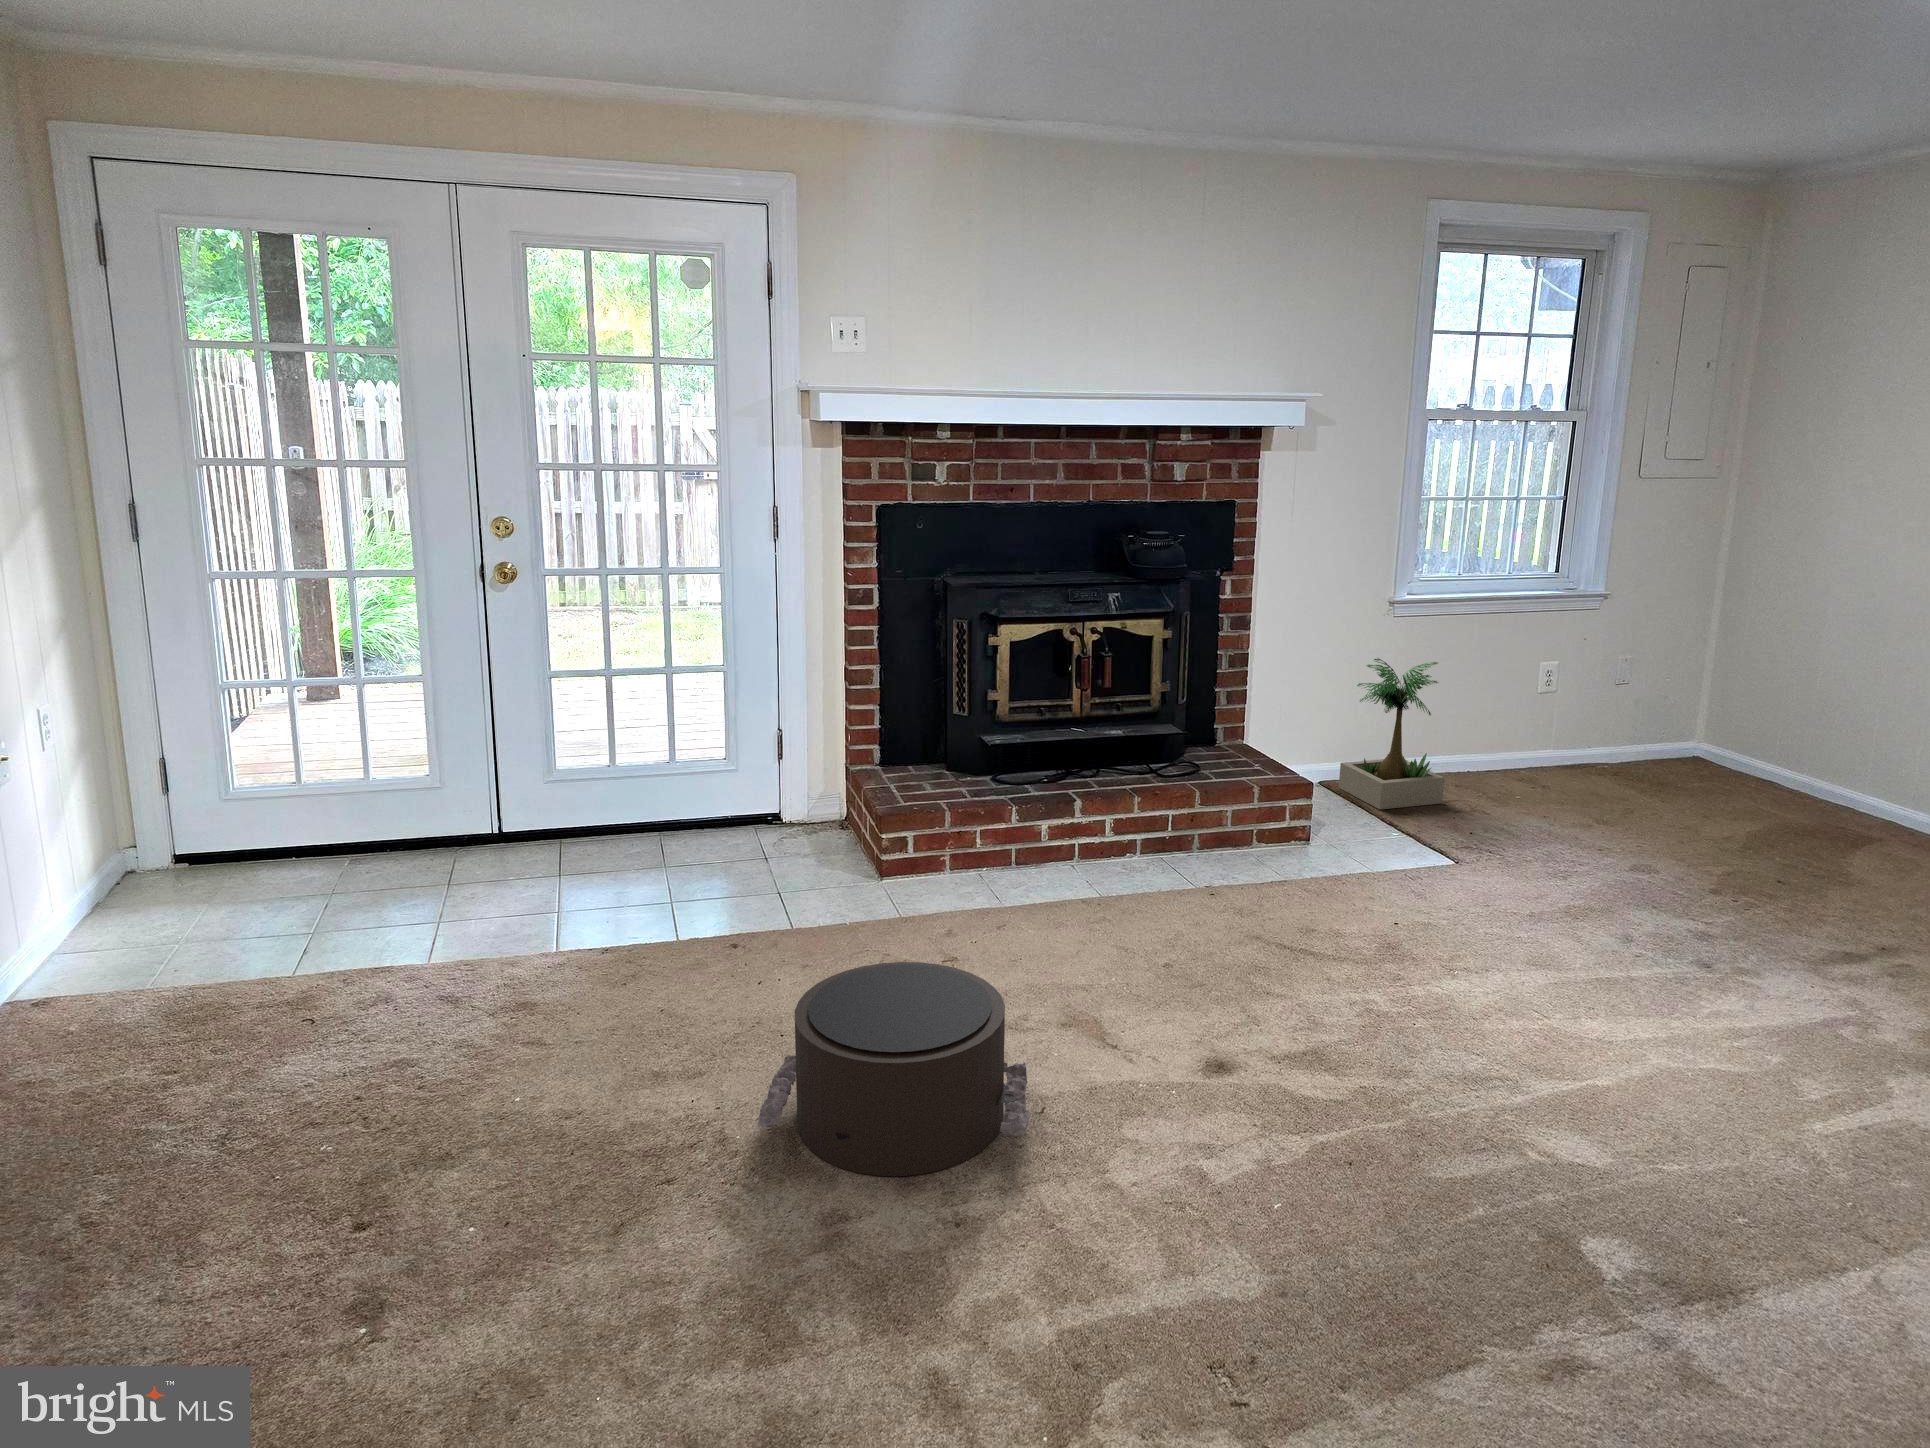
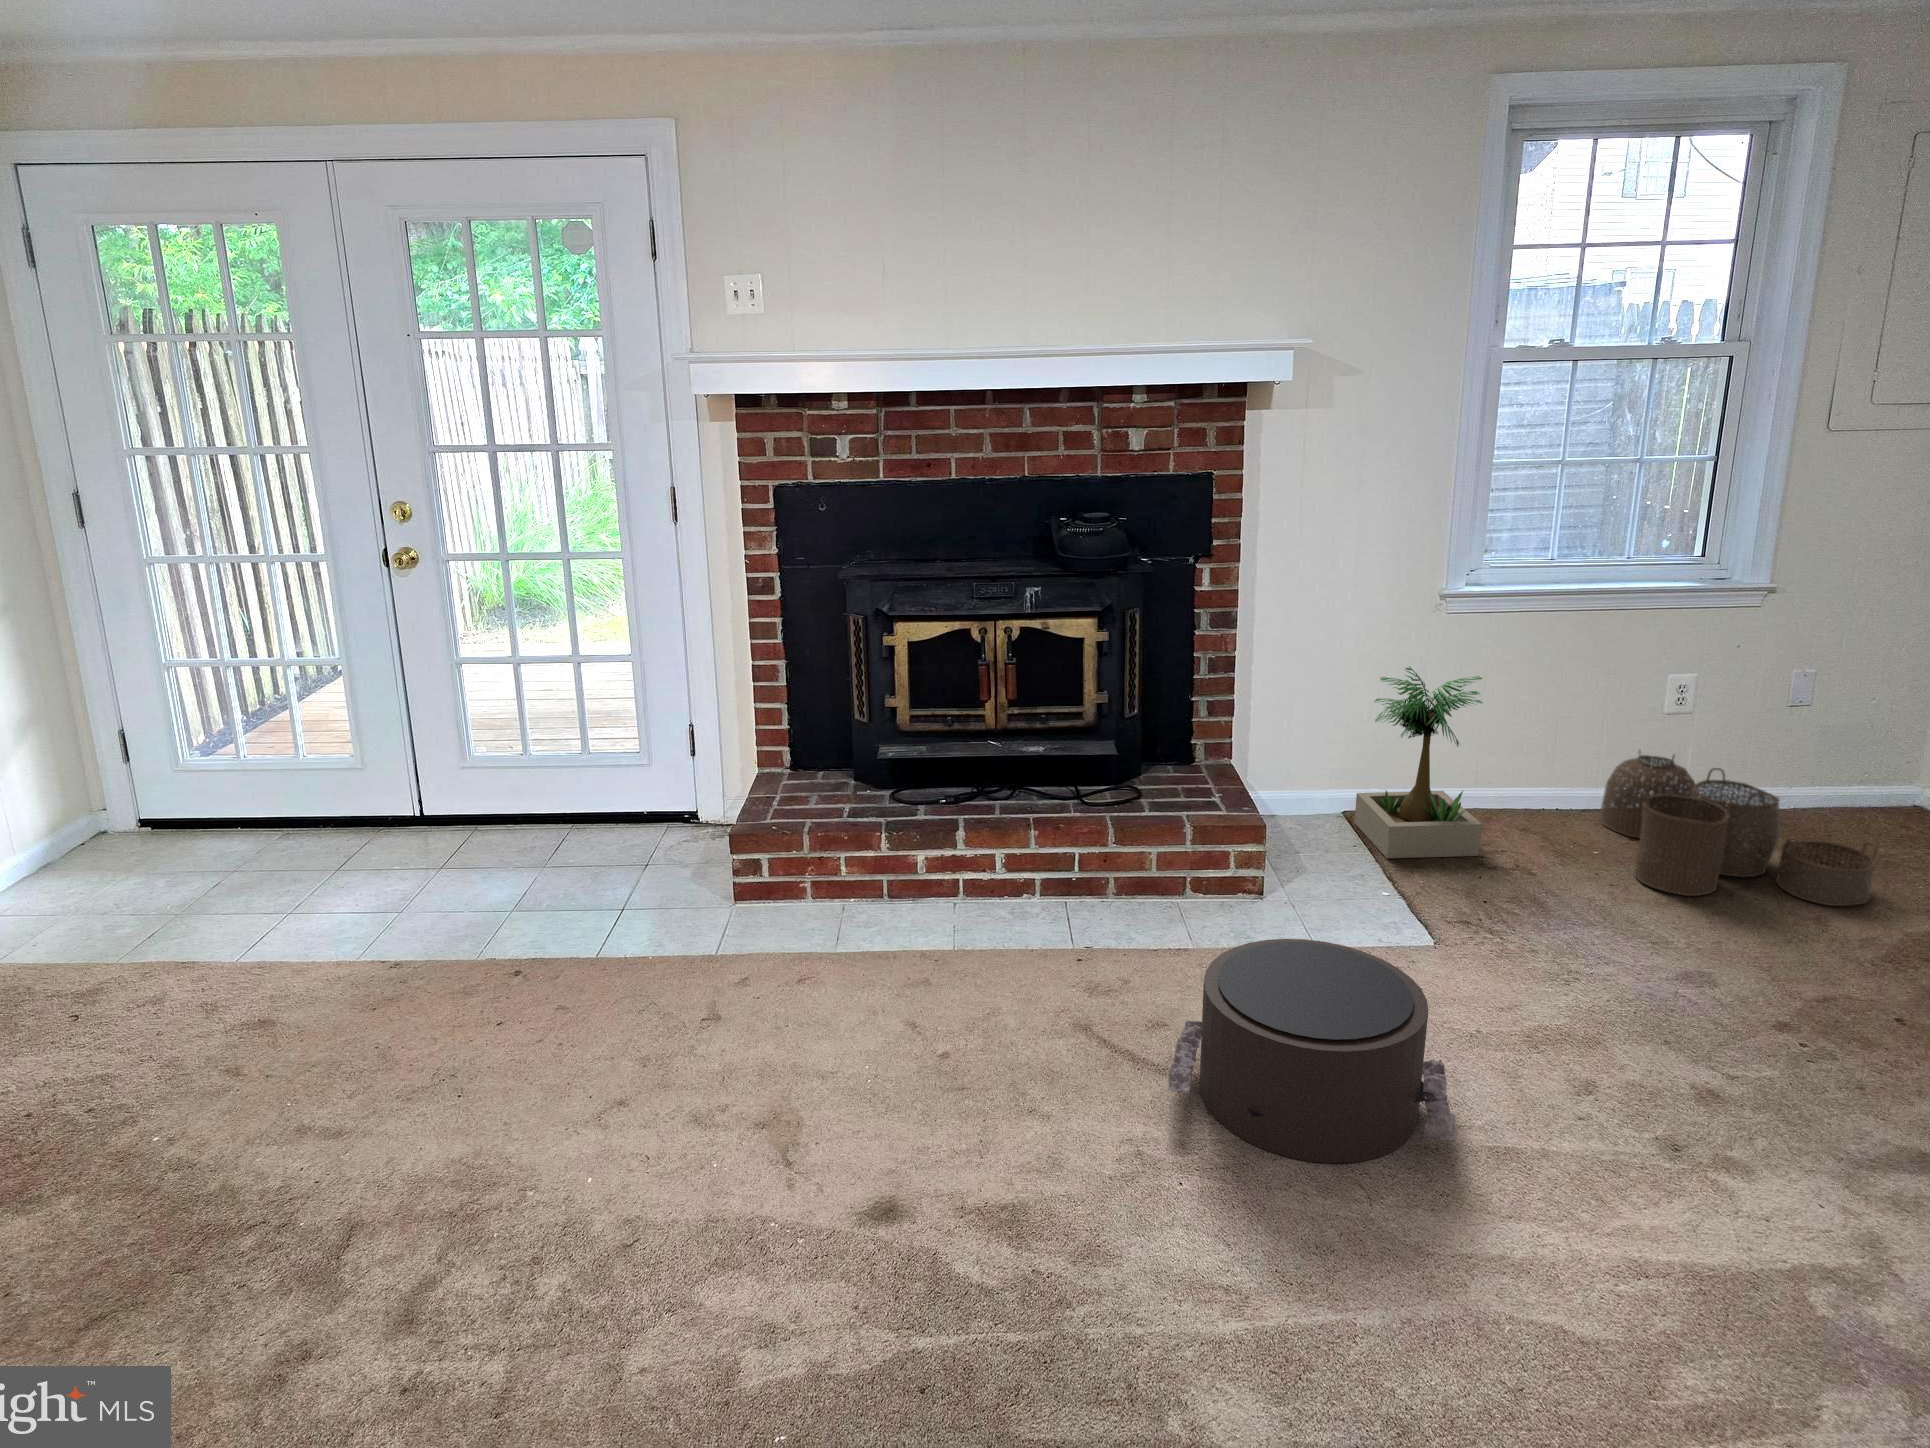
woven basket: none [1507,718,1708,818] -> present [1600,751,1878,906]
pouf: present [758,962,1030,1176] -> present [1168,939,1455,1163]

